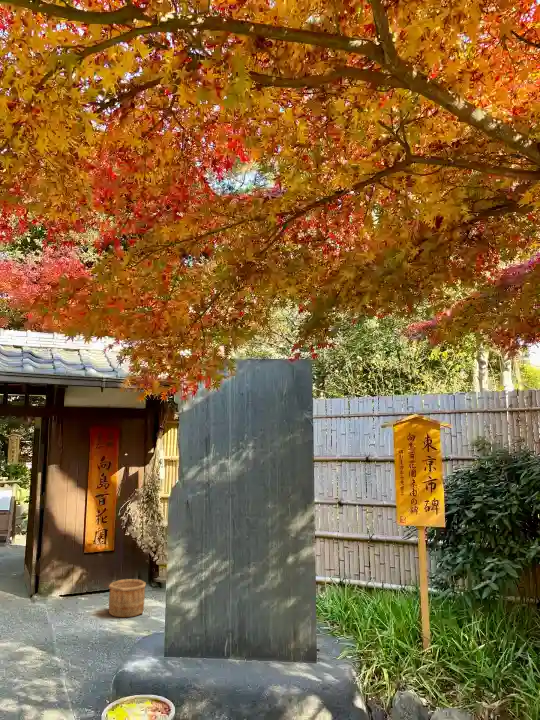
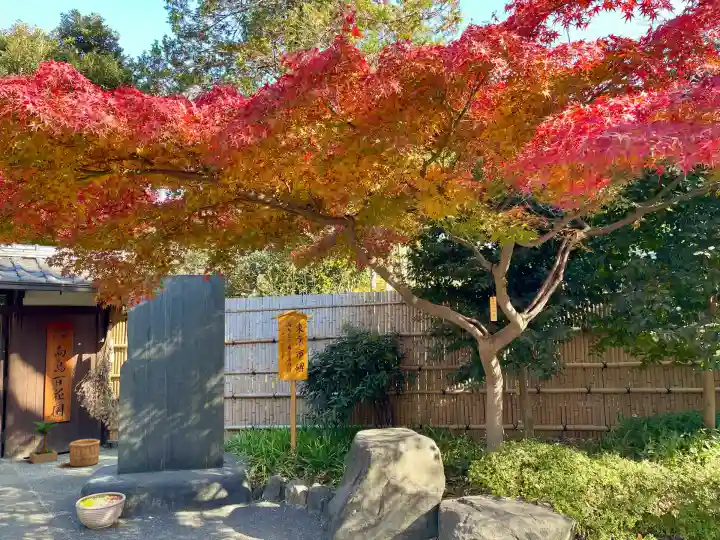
potted plant: none [65,548,104,606] -> present [29,420,58,464]

